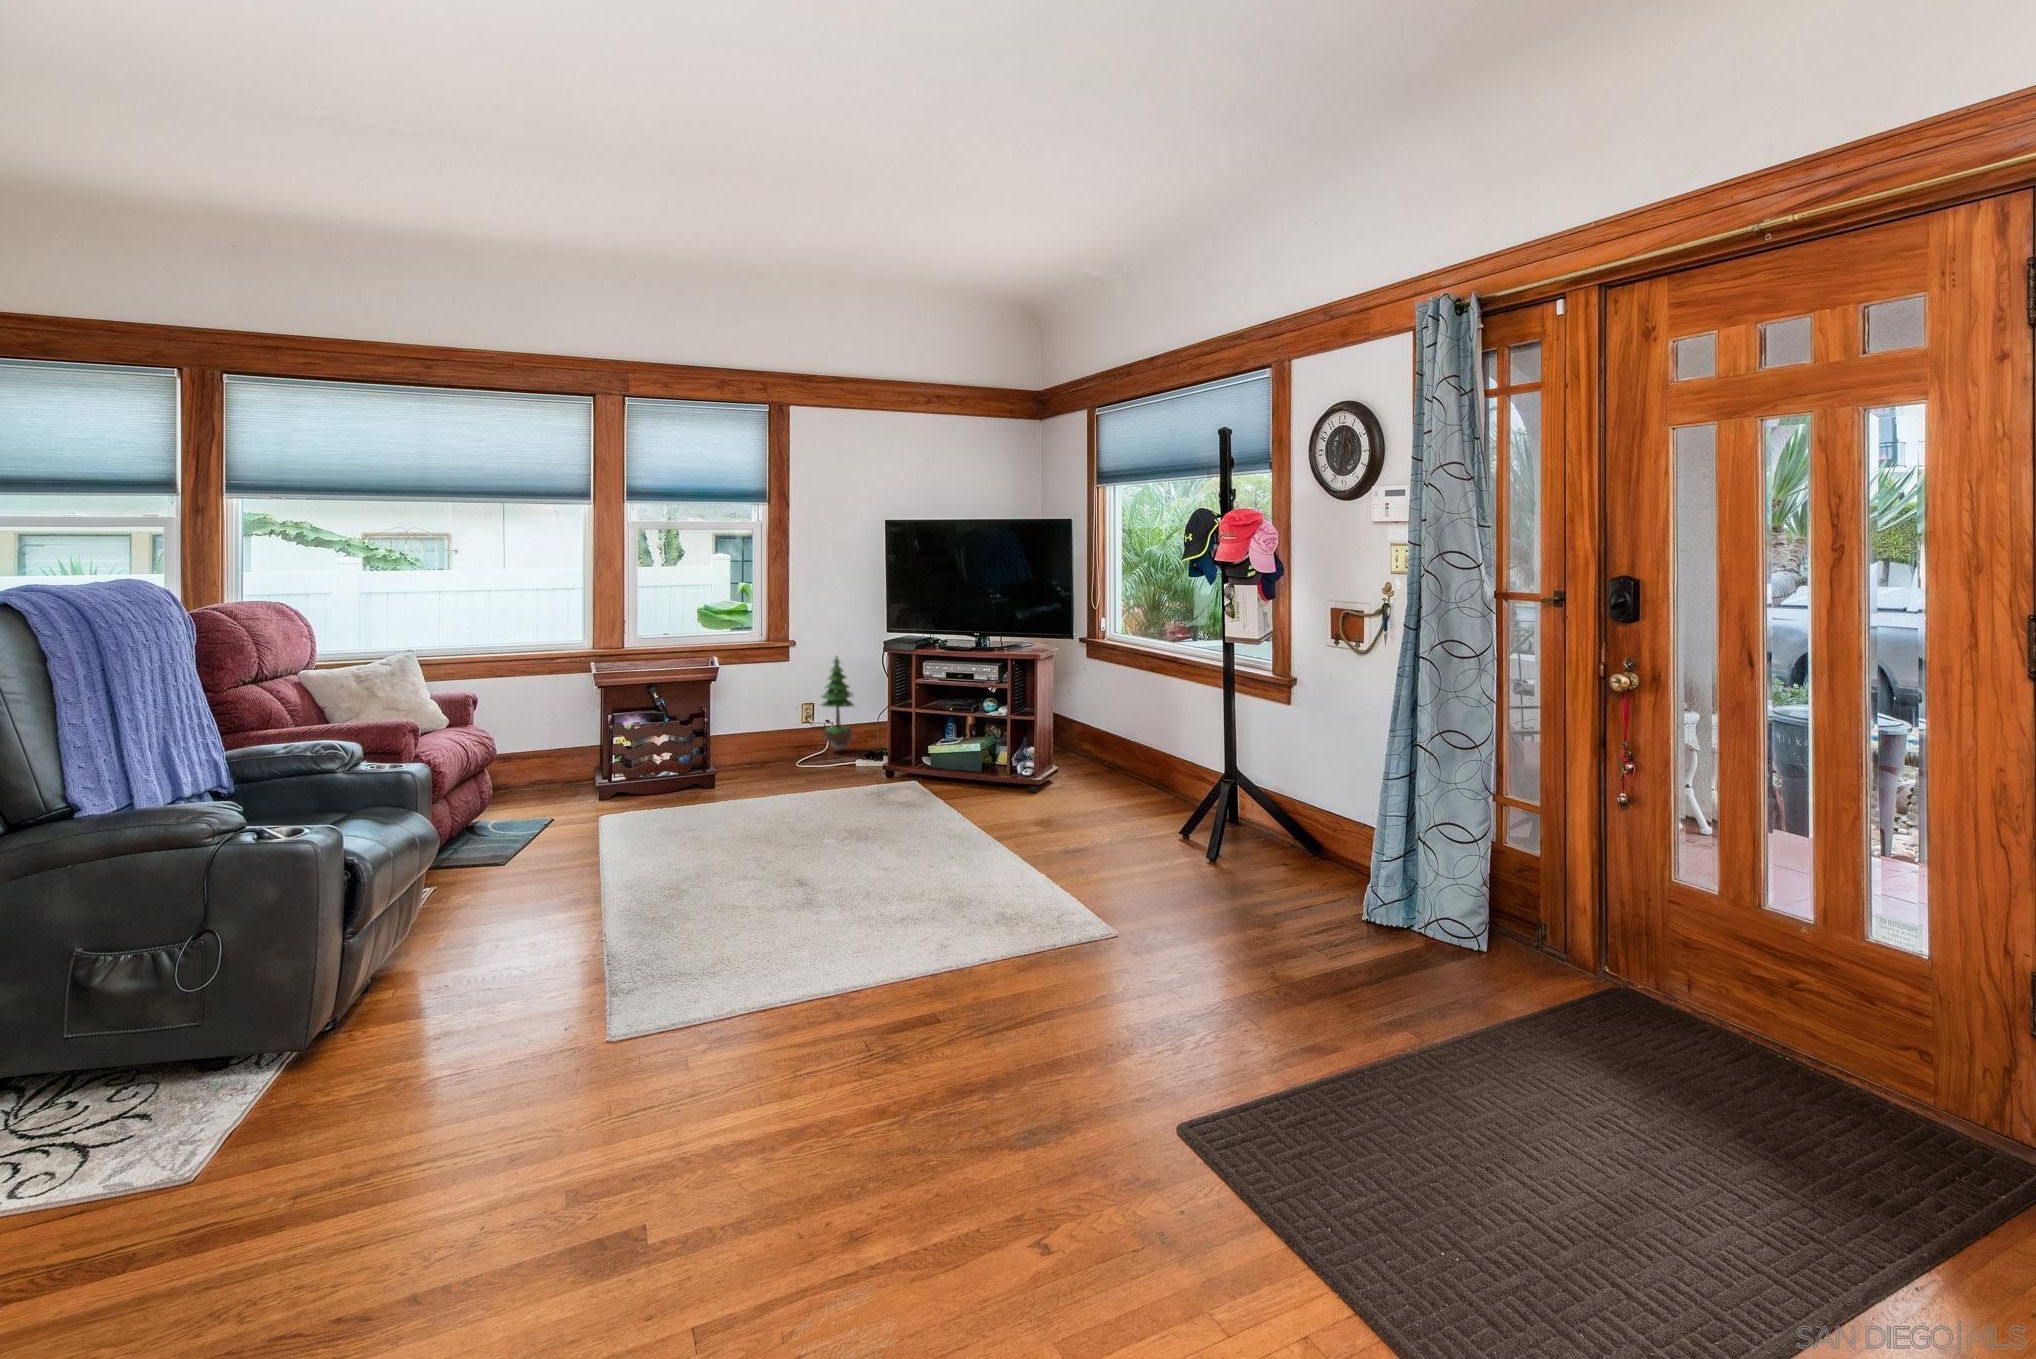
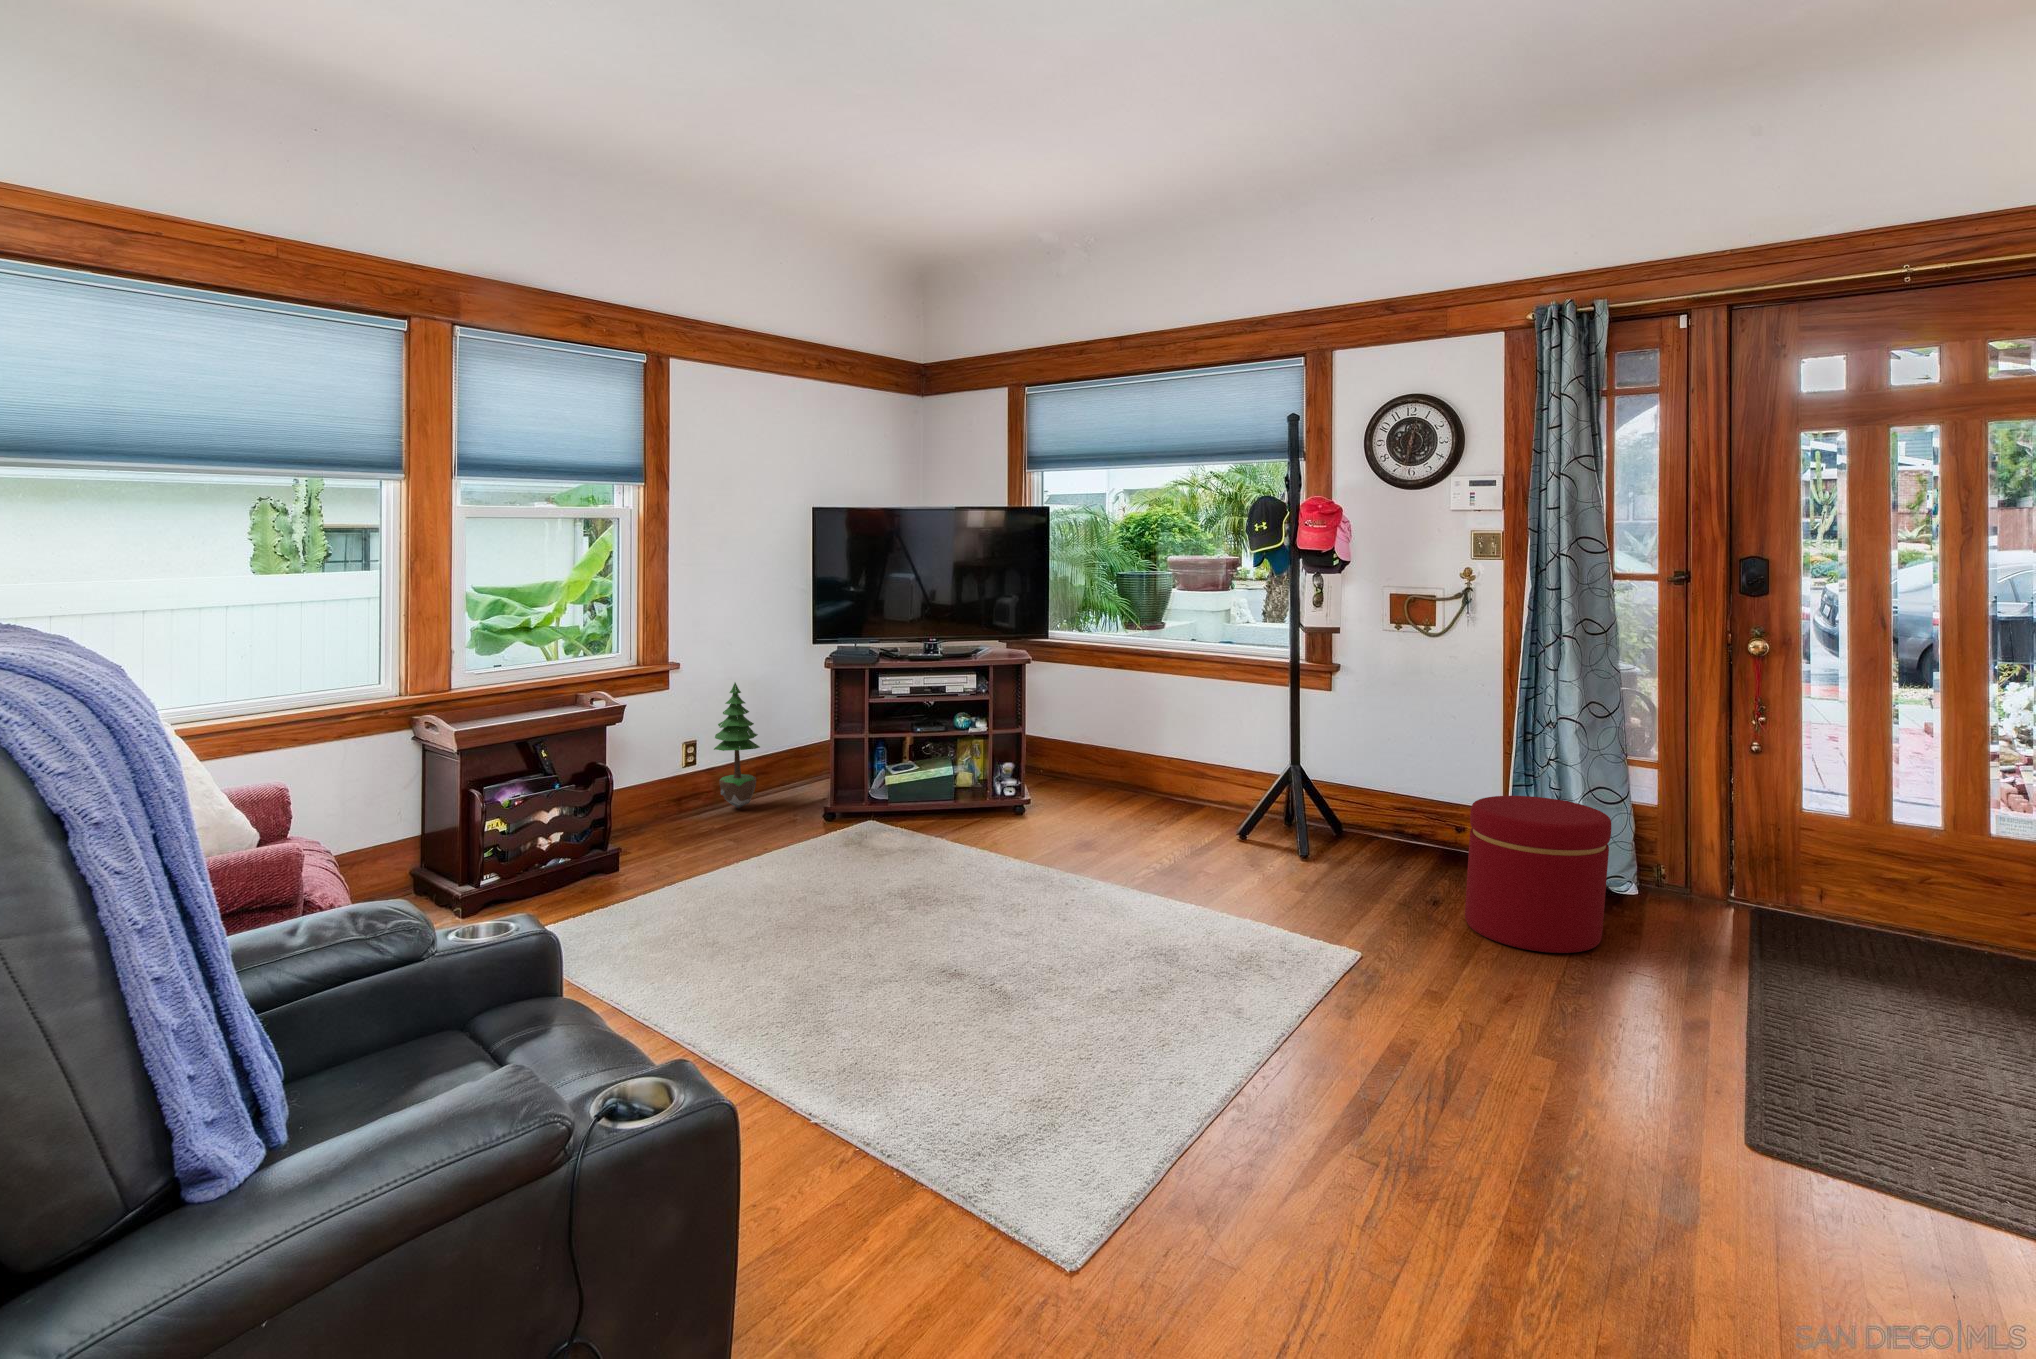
ottoman: none [1253,809,1383,964] -> present [1465,796,1611,953]

